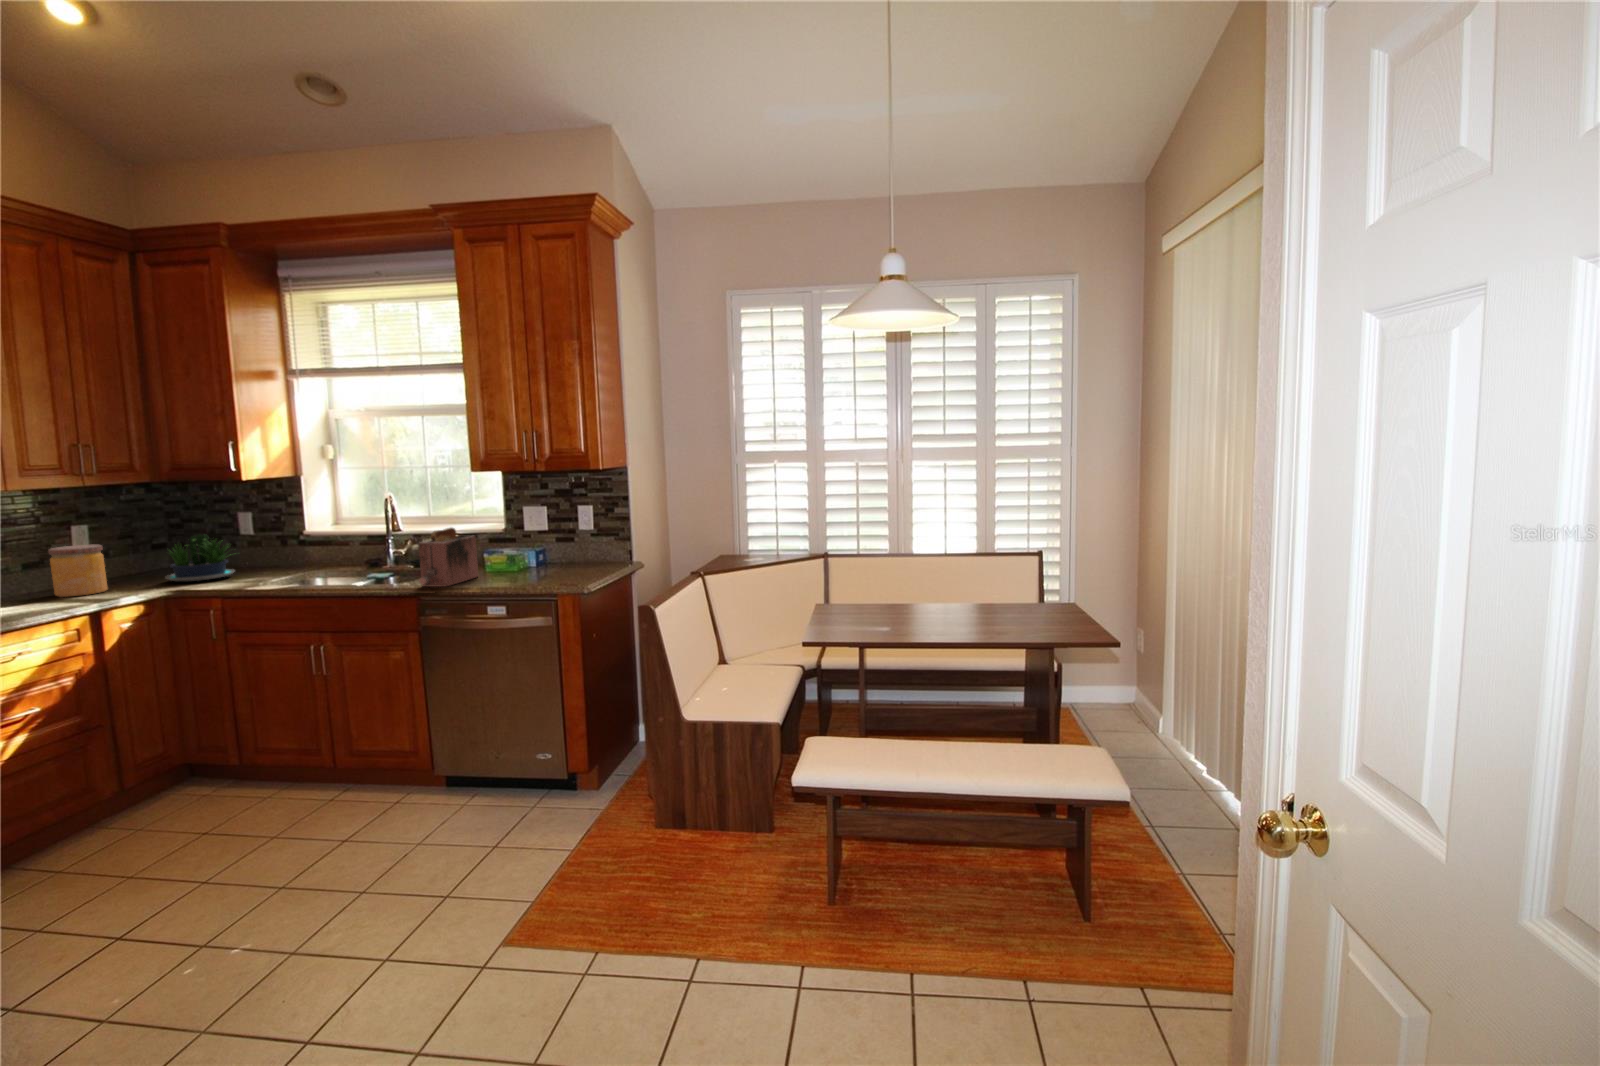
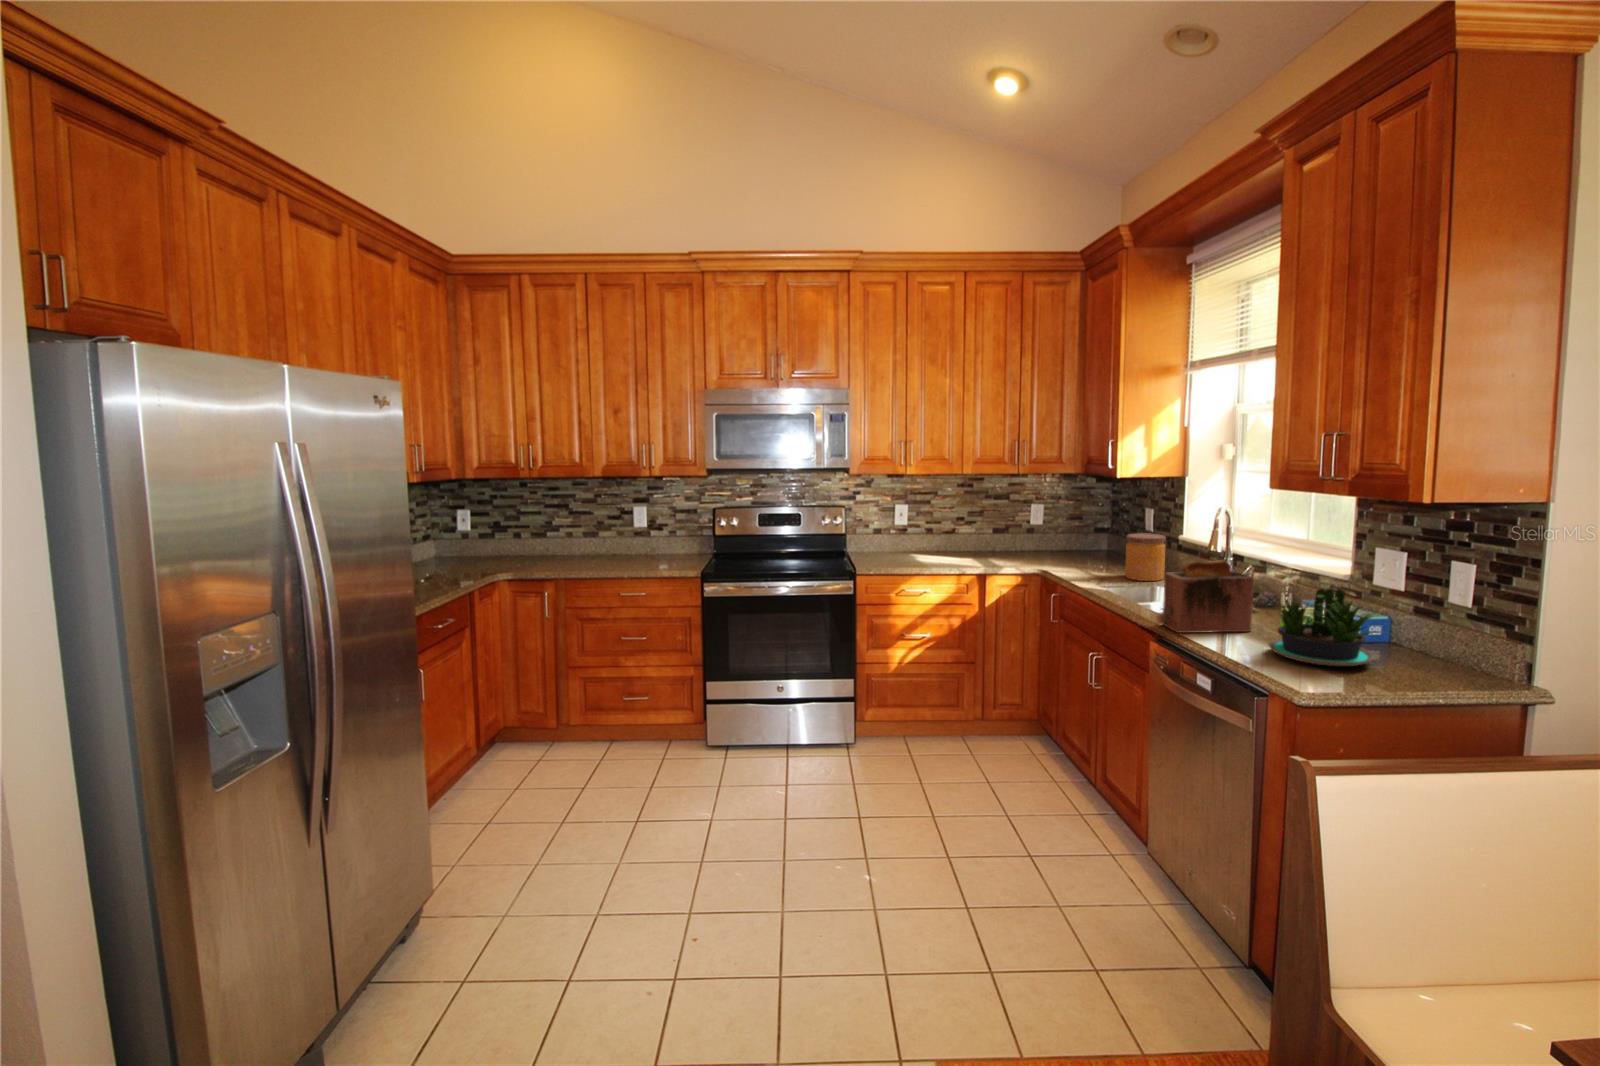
potted plant: present [166,534,234,581] -> present [1269,589,1382,666]
jar: present [49,545,107,597] -> present [1125,534,1166,581]

